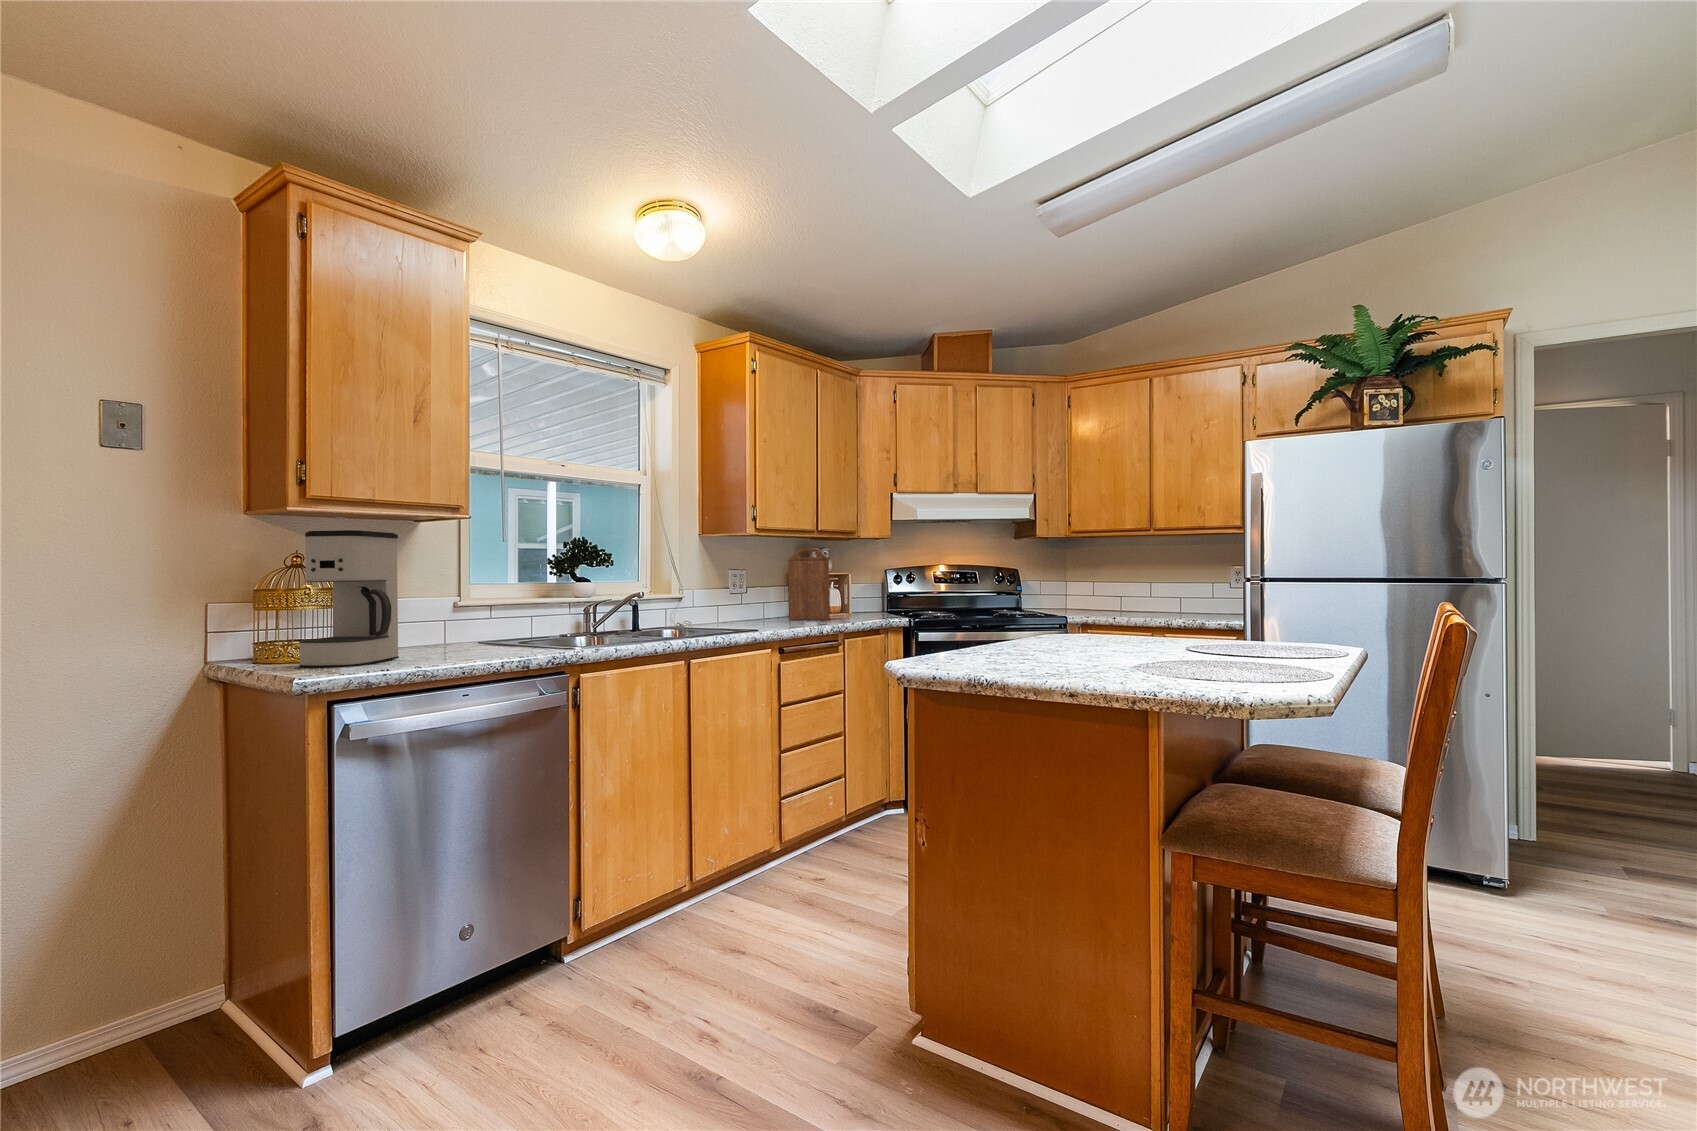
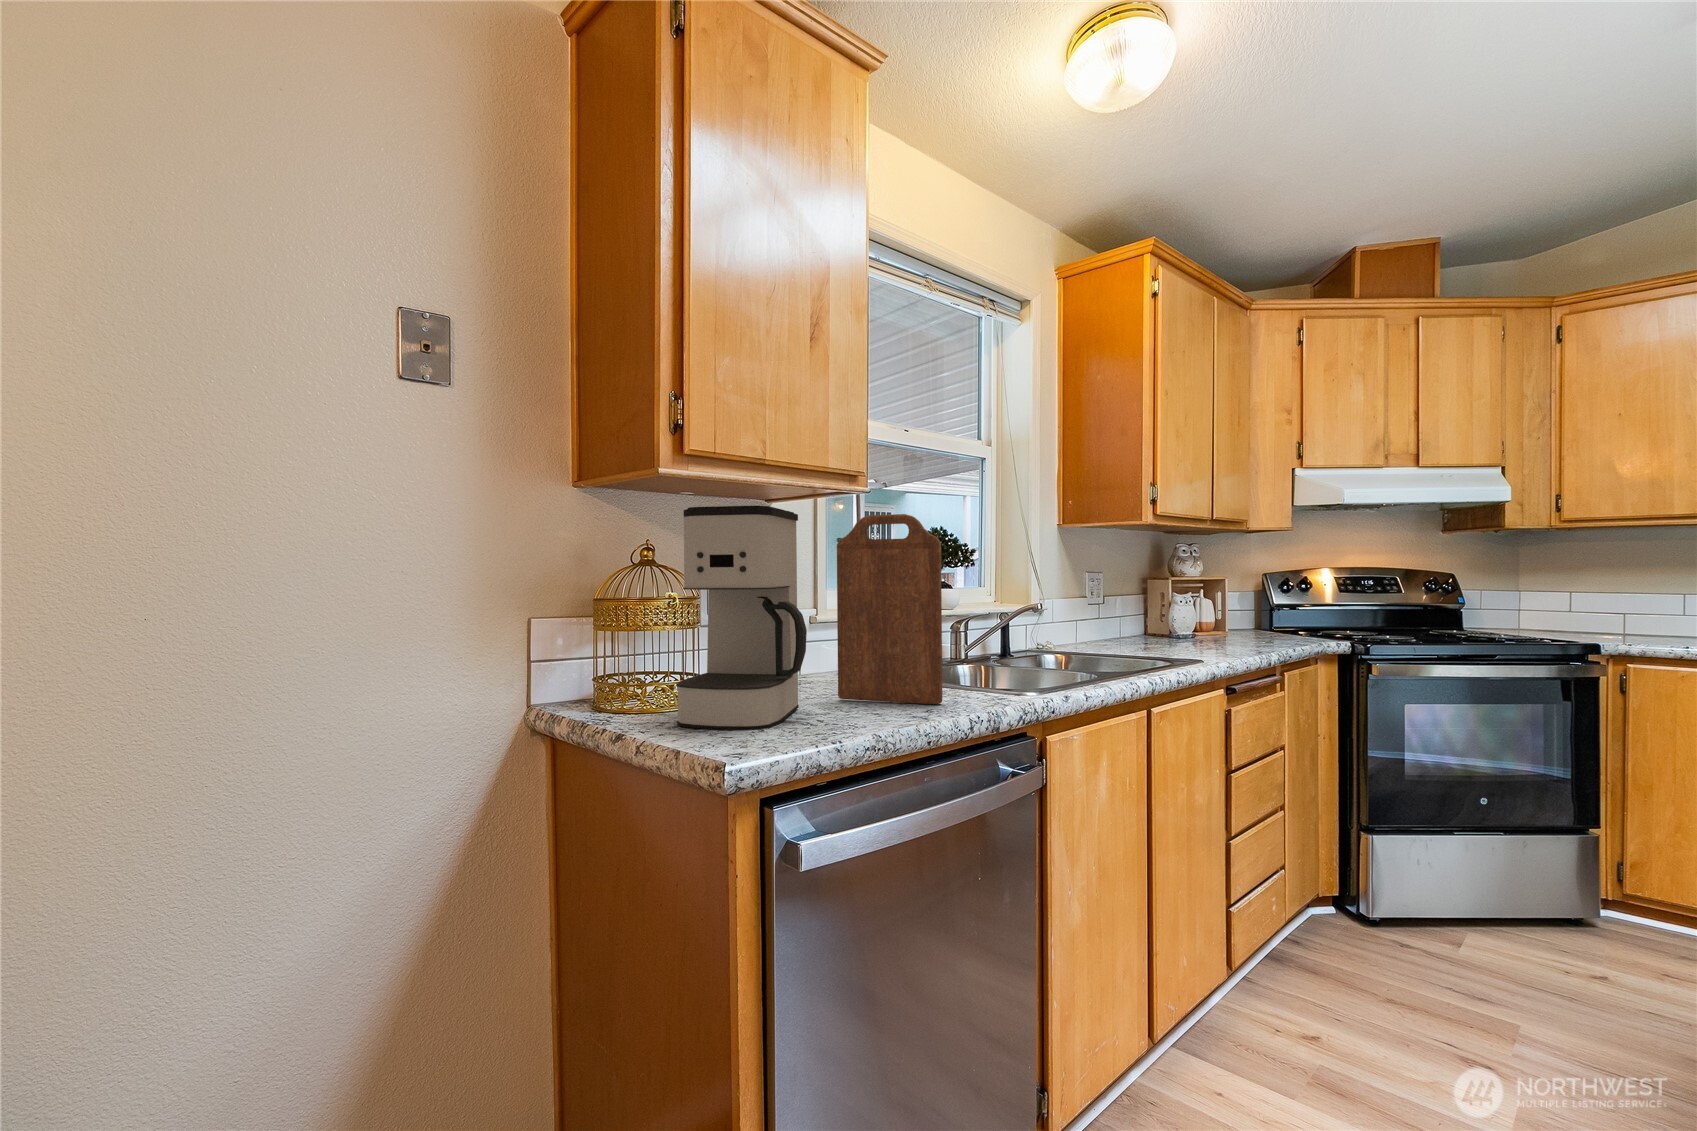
cutting board: present [788,548,830,620] -> present [837,514,942,704]

